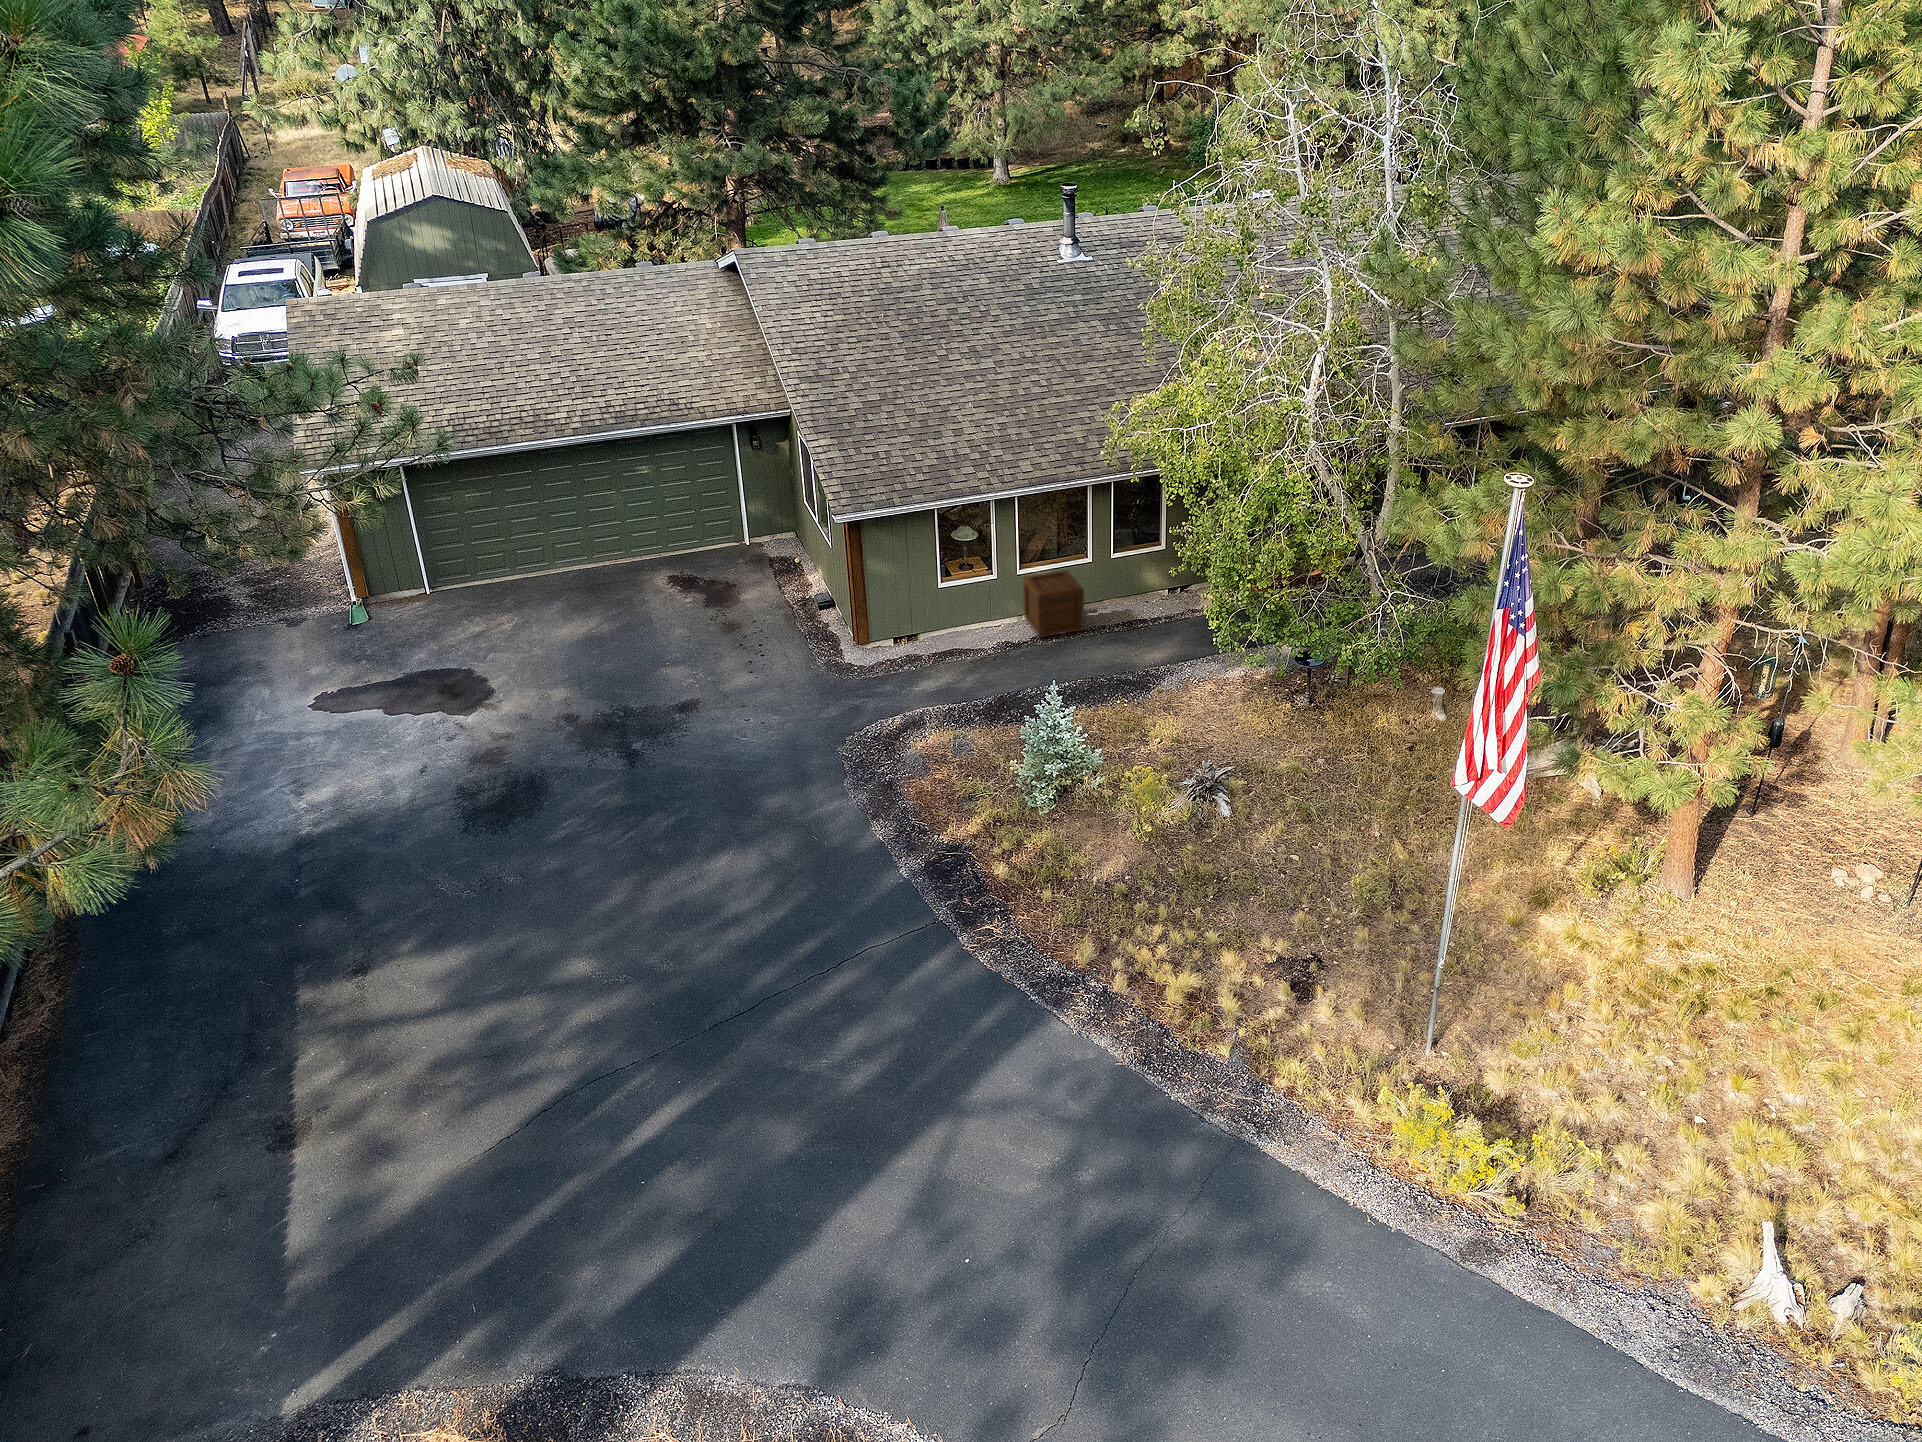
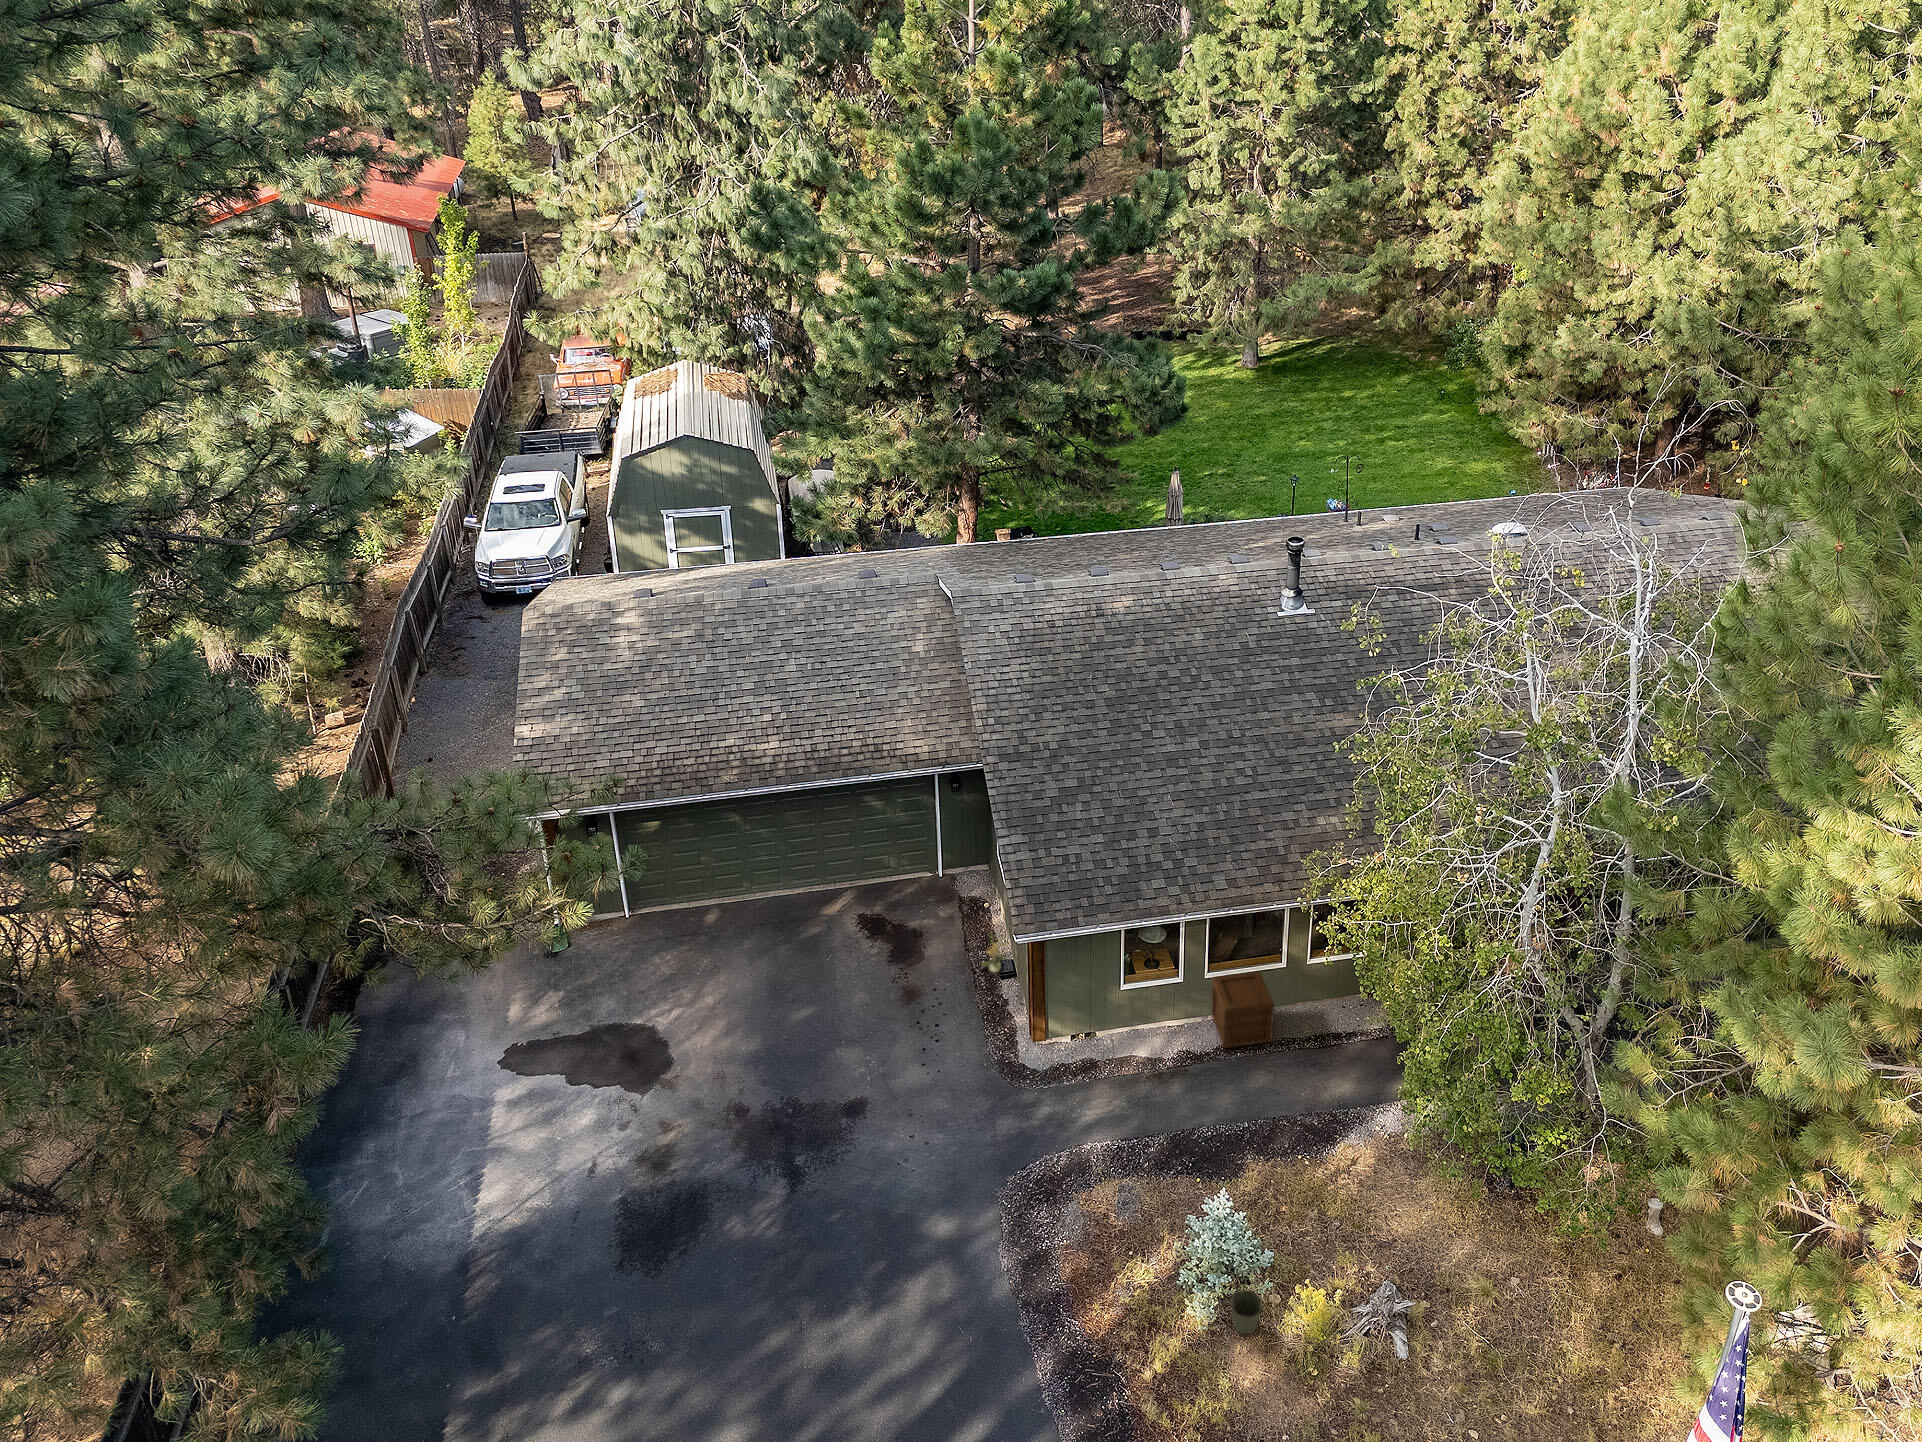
potted plant: none [797,569,826,608] -> present [982,942,1010,972]
bucket: none [1069,775,1099,814] -> present [1231,1289,1262,1334]

